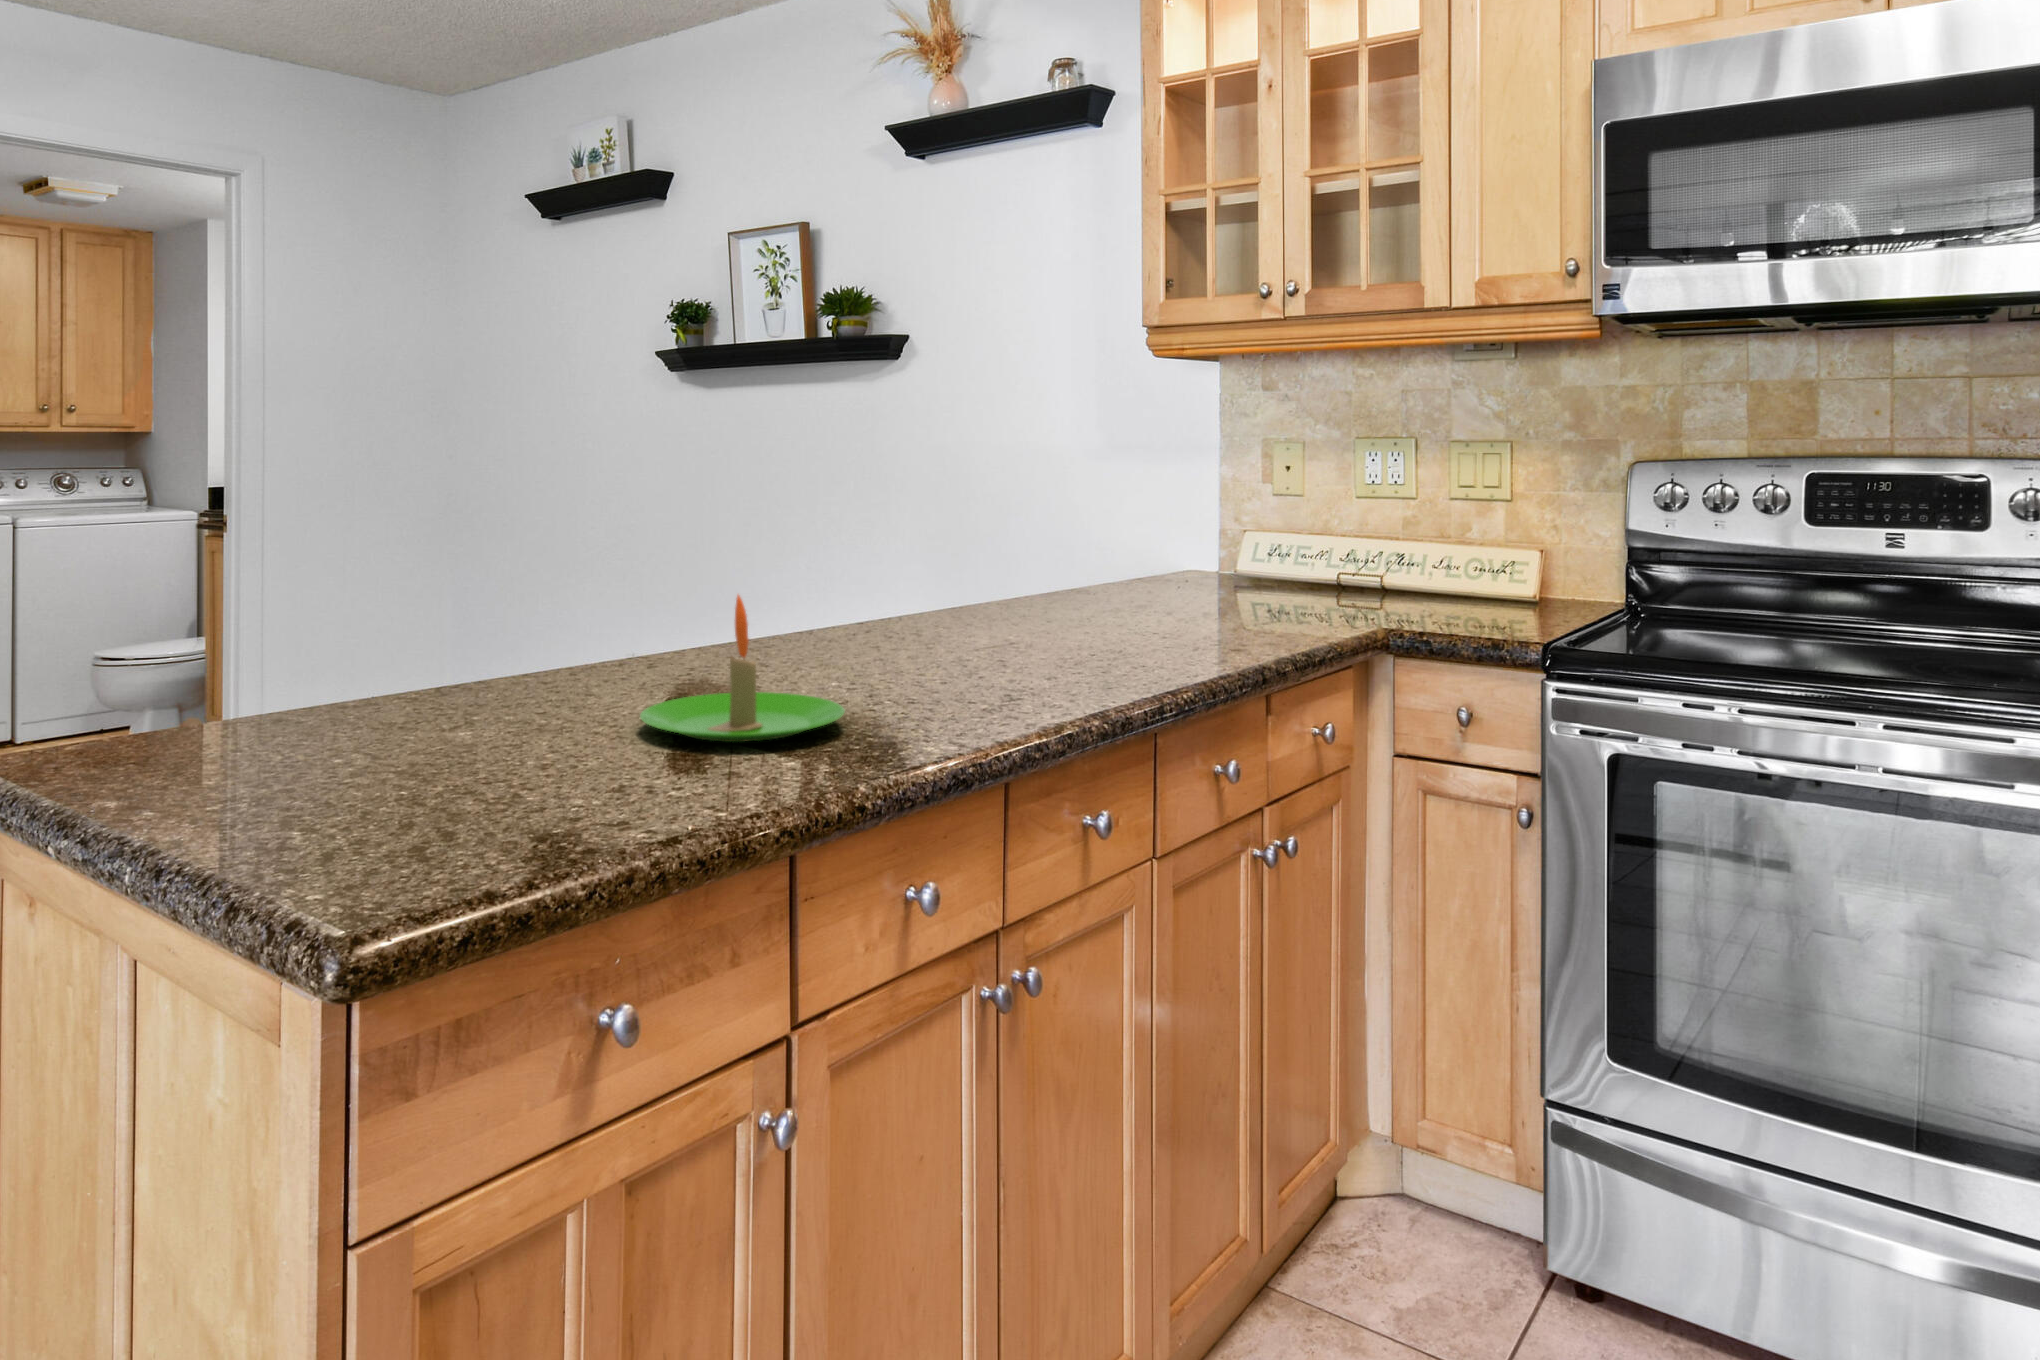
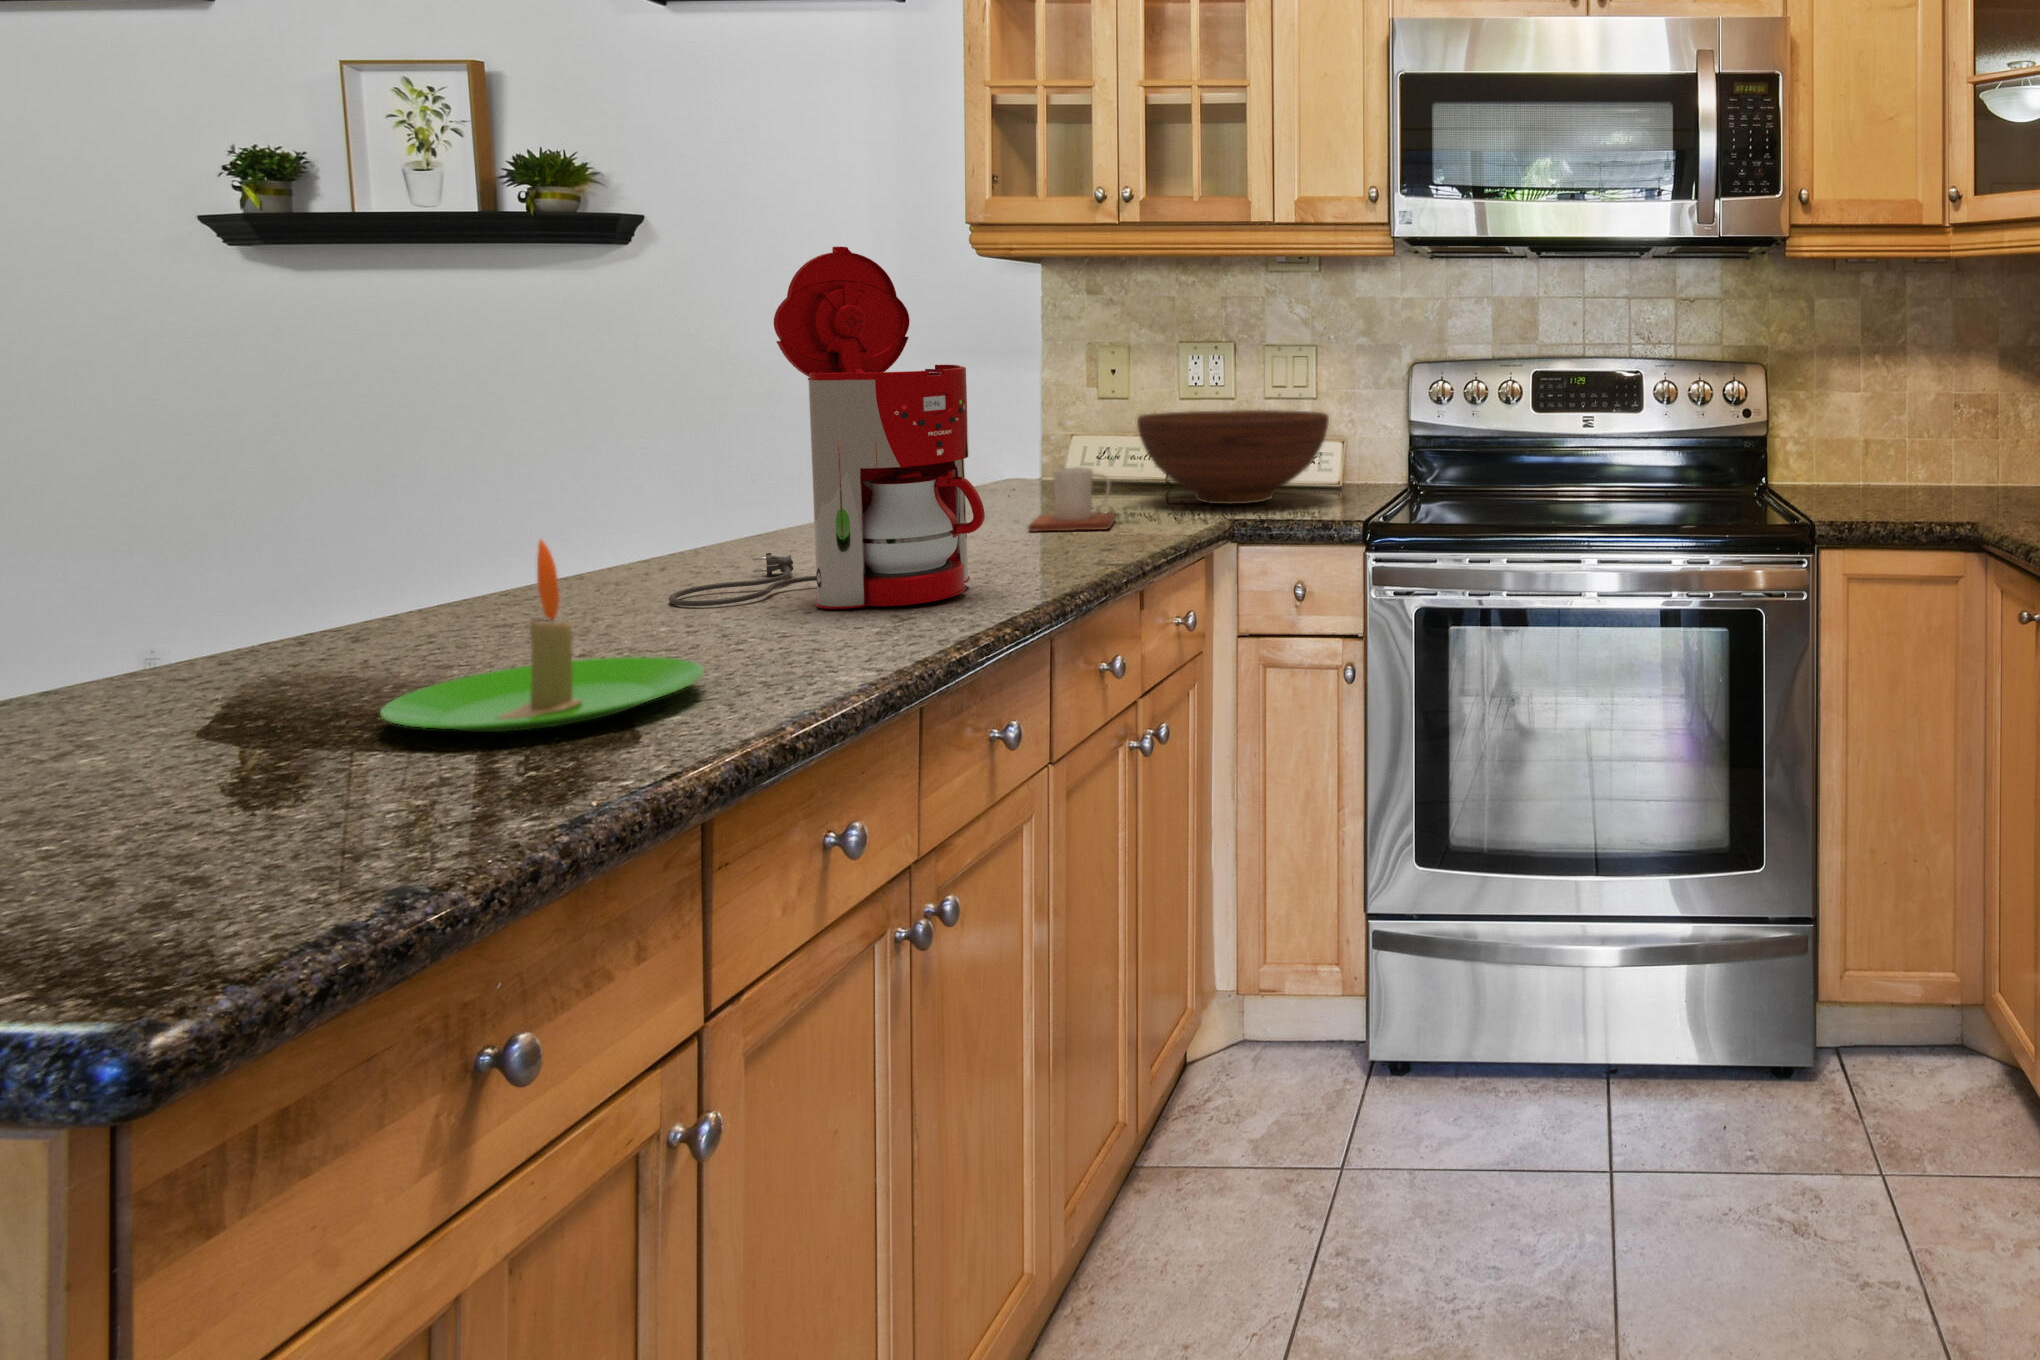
coffee maker: none [862,355,1102,679] -> present [669,247,985,609]
fruit bowl: none [1295,513,1513,613] -> present [1137,410,1329,504]
mug: none [1175,564,1264,628] -> present [1028,467,1116,532]

